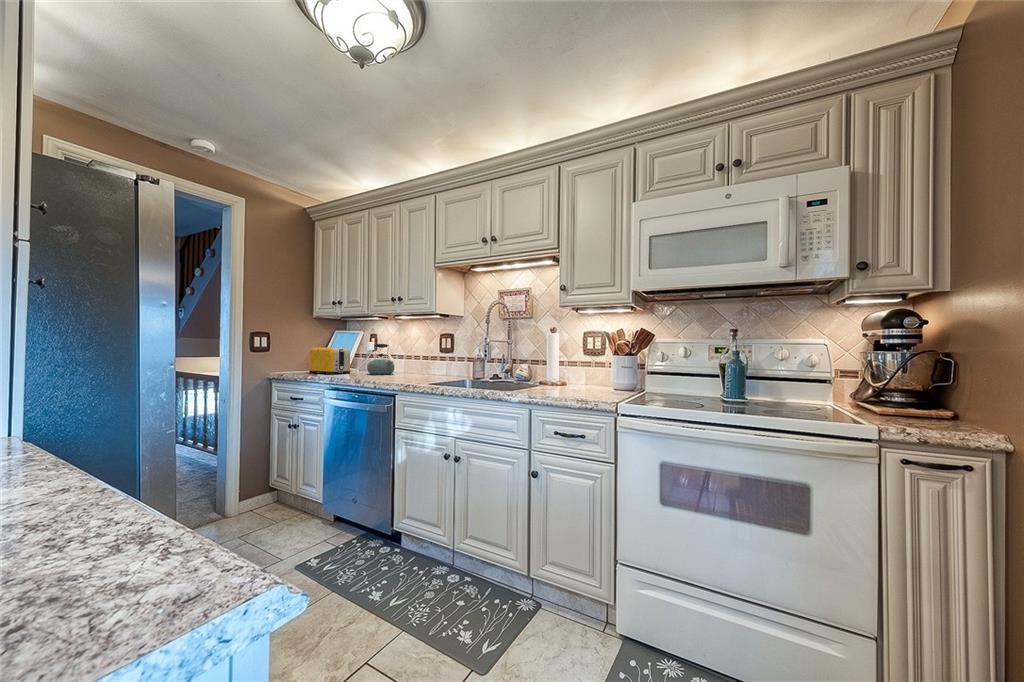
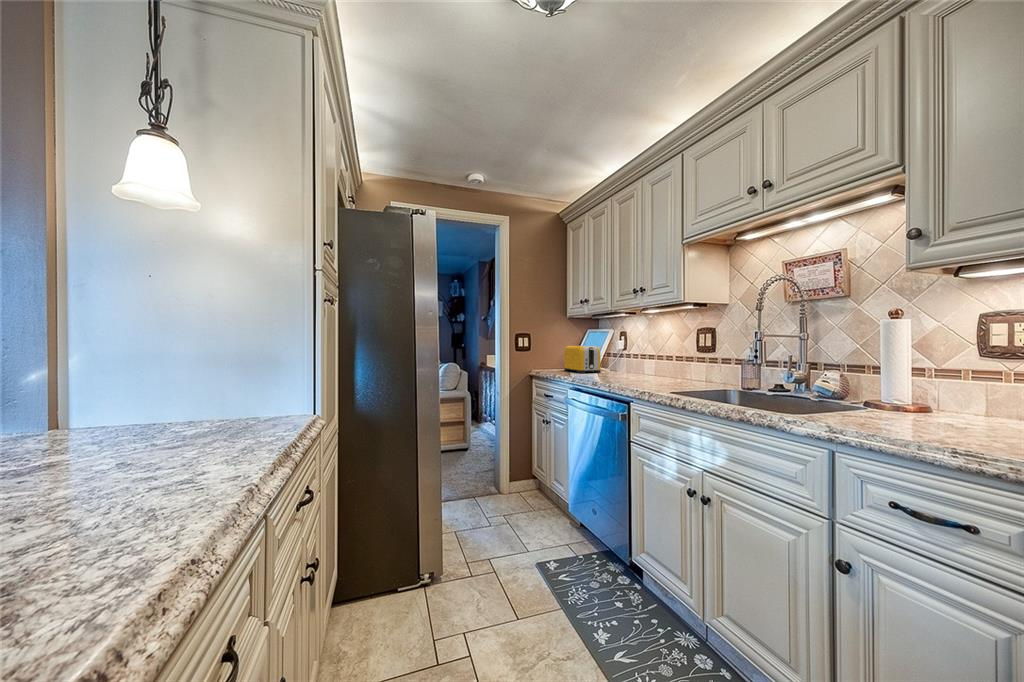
kettle: present [367,344,395,375] -> none [616,341,646,375]

